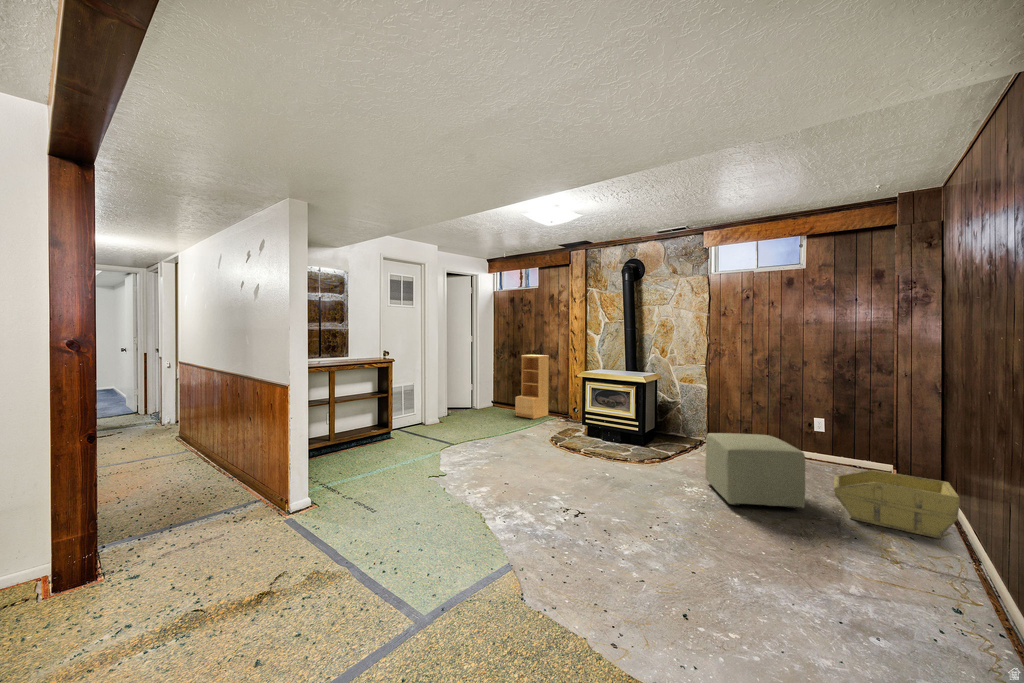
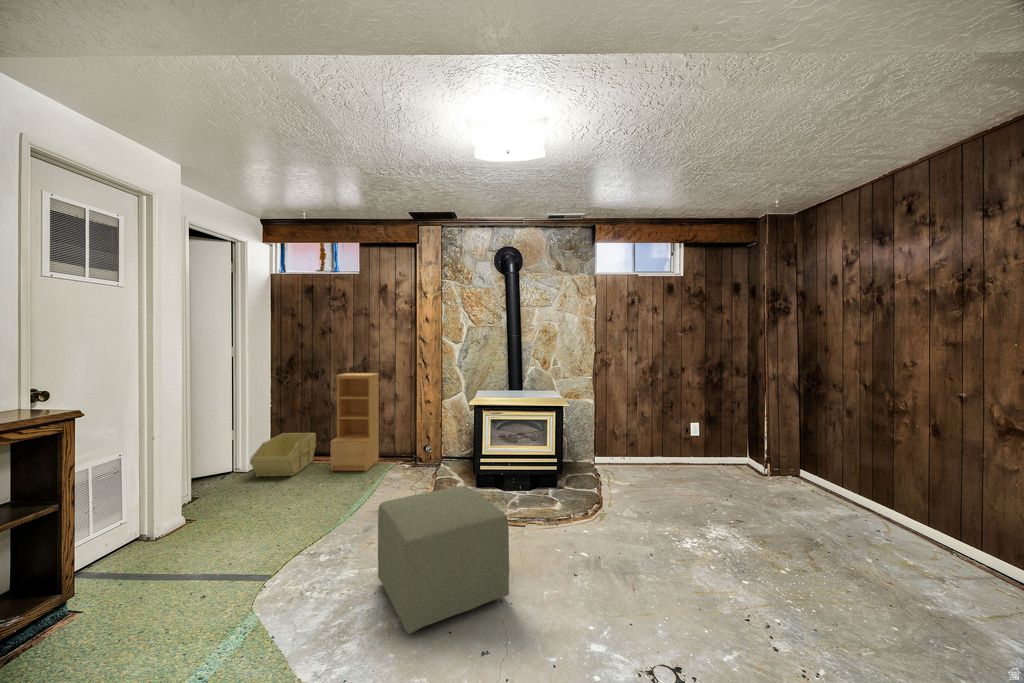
ottoman: present [705,433,806,509] -> present [378,486,509,634]
storage bin: present [834,470,961,539] -> present [250,433,316,477]

